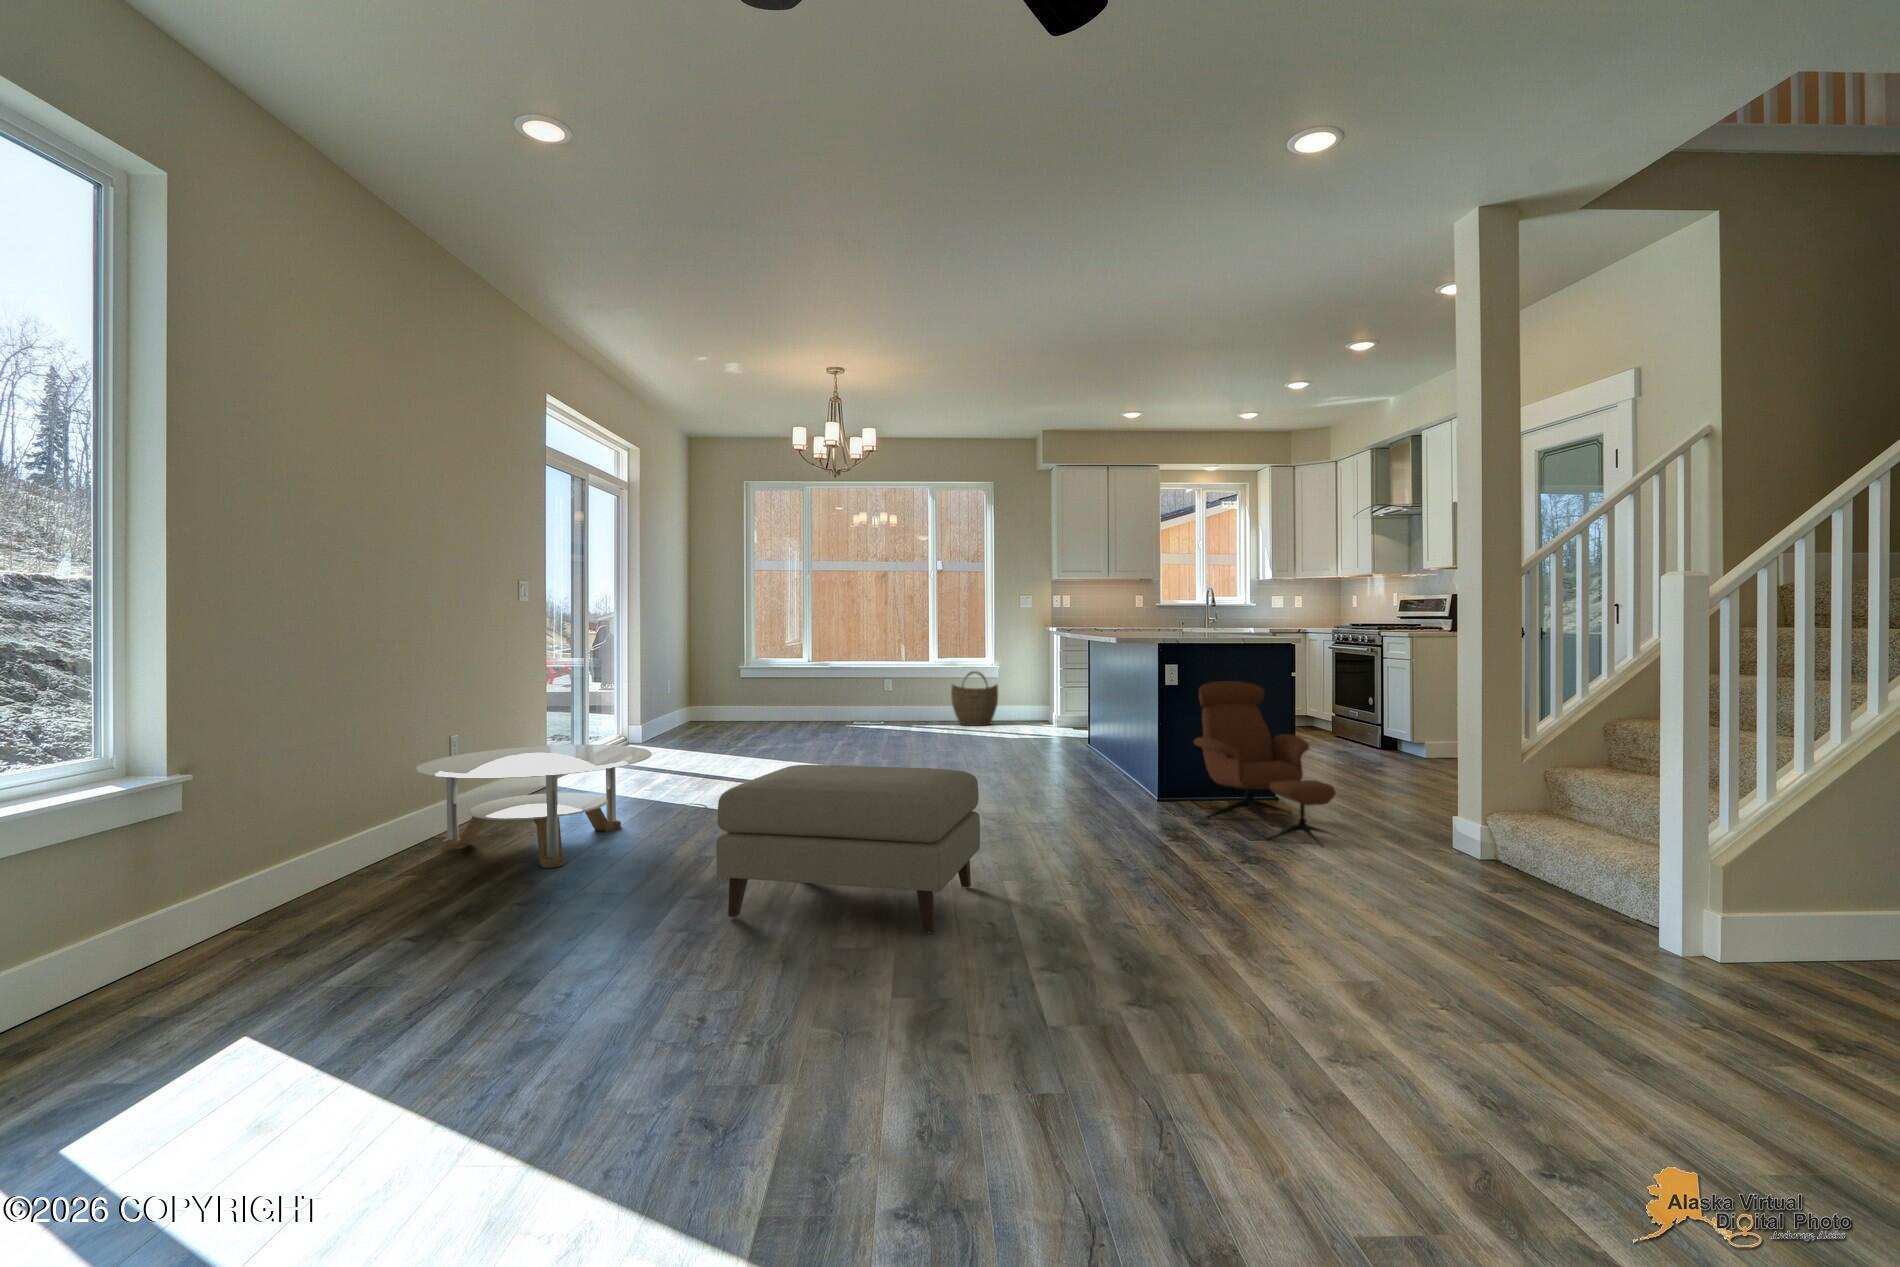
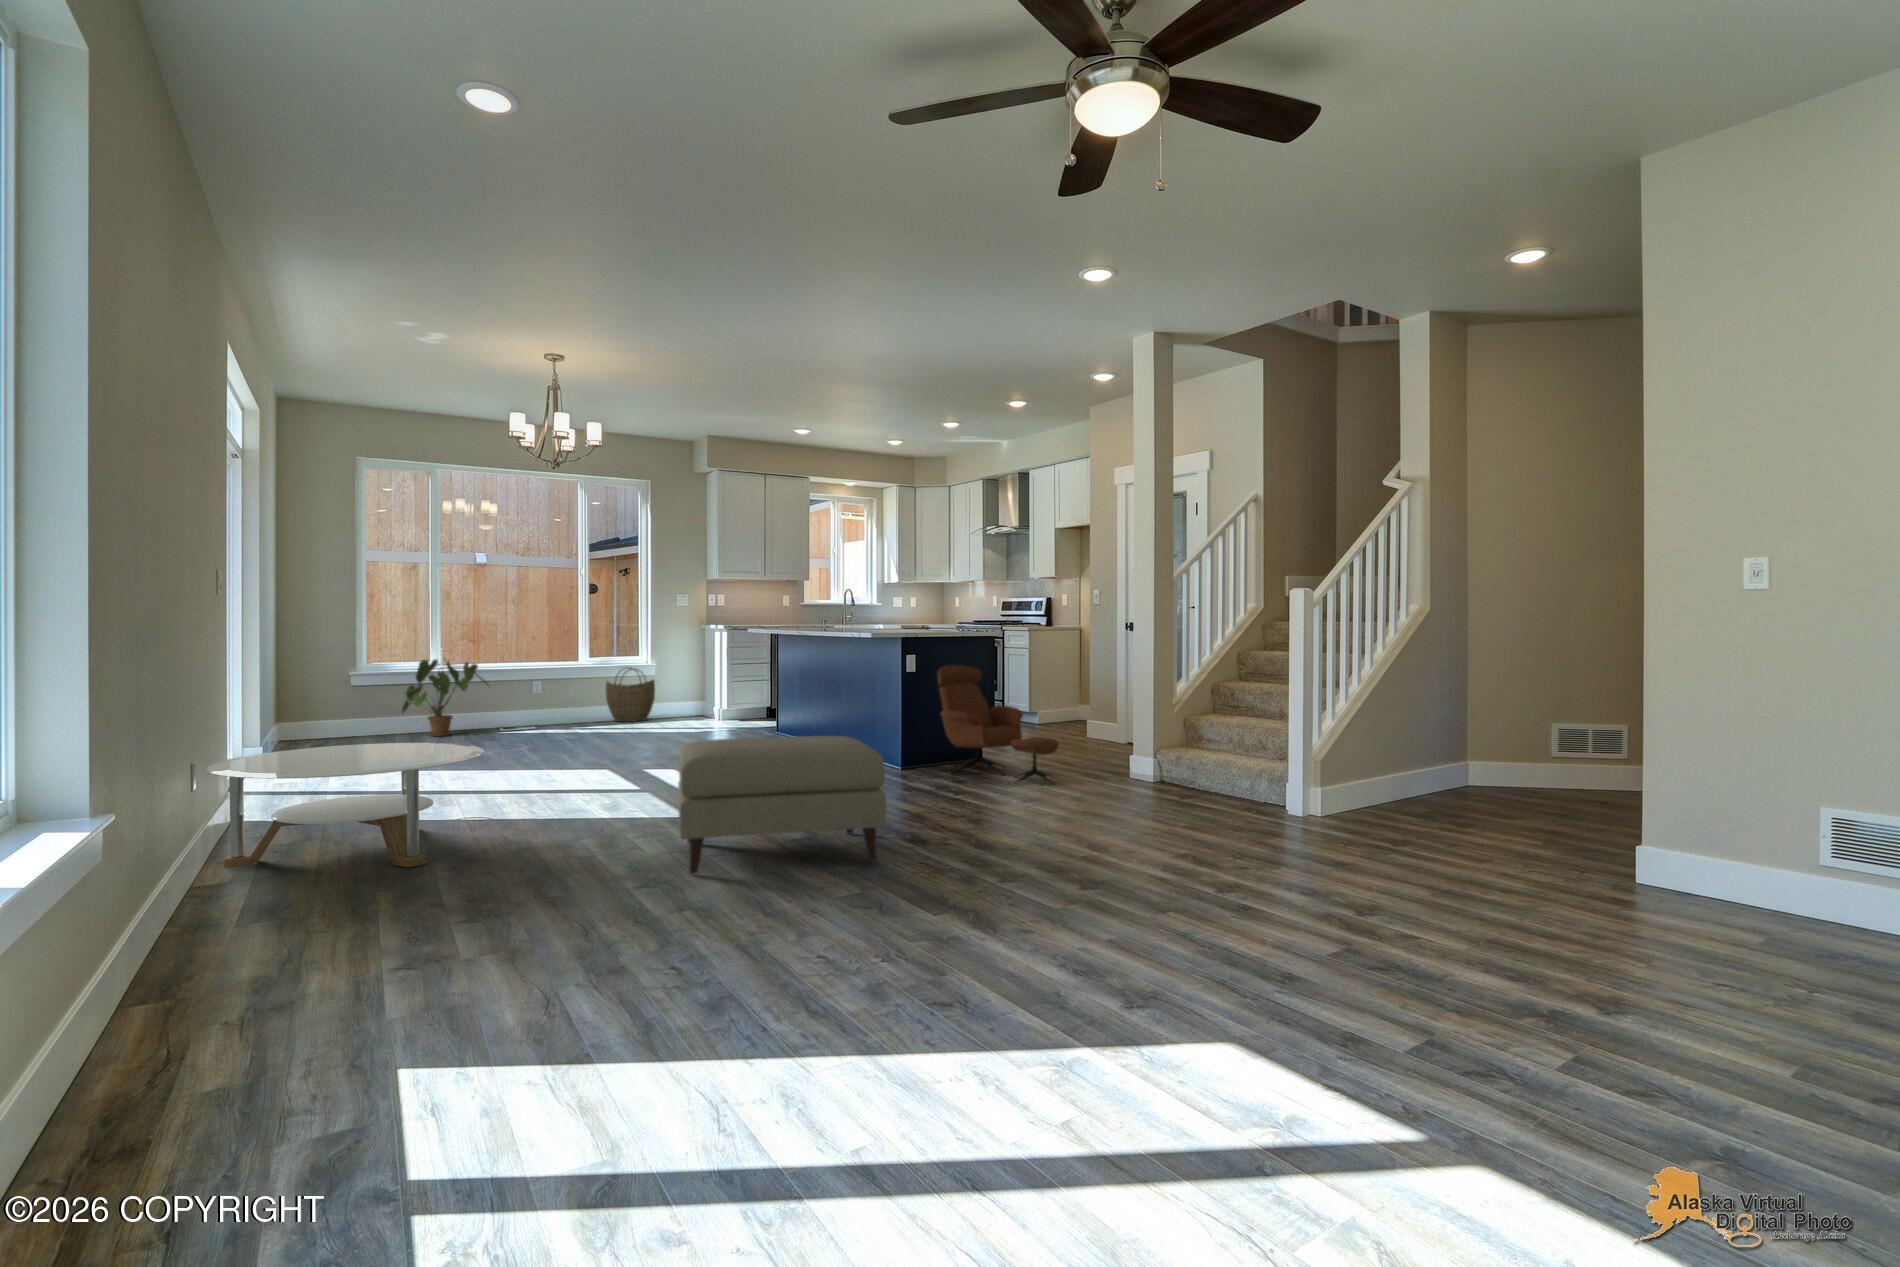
house plant: none [767,660,841,732] -> present [402,659,488,736]

